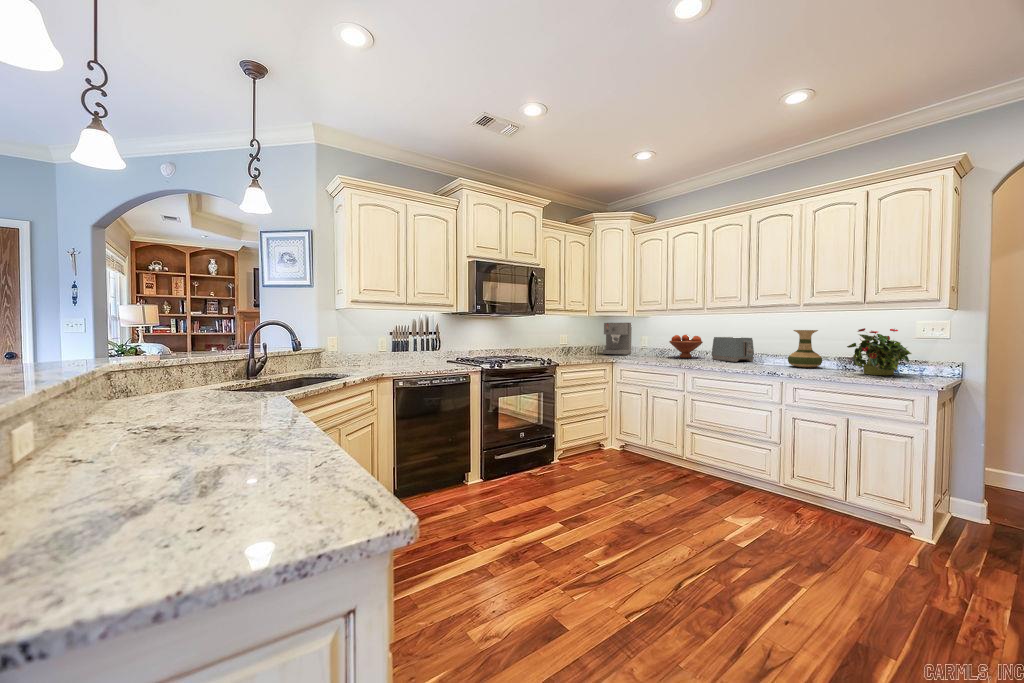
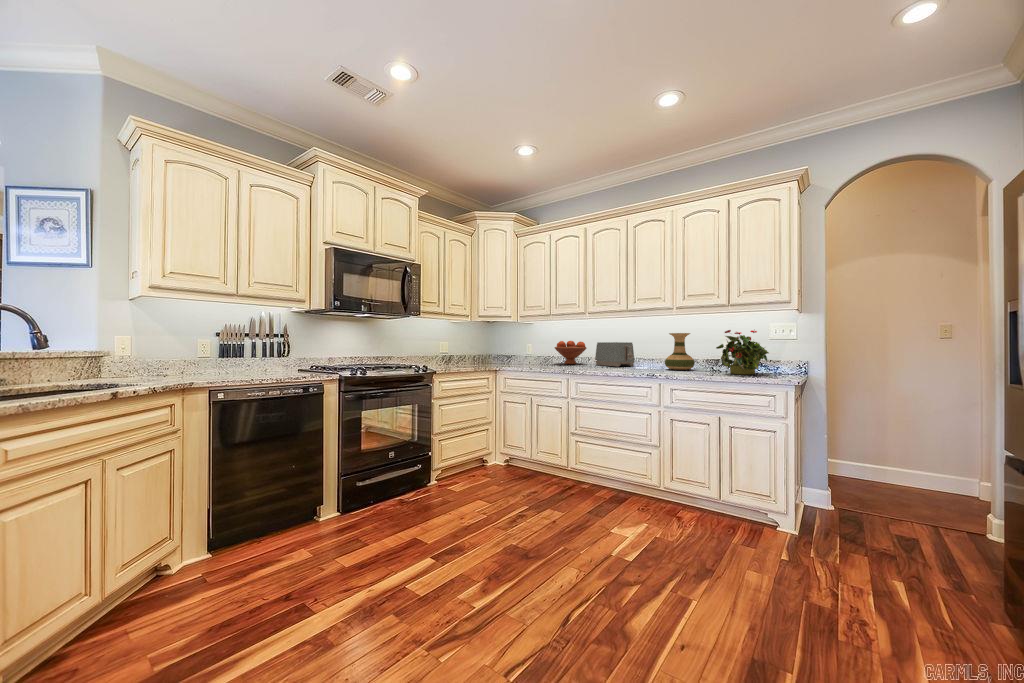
coffee maker: present [603,323,632,355] -> none [487,329,517,363]

